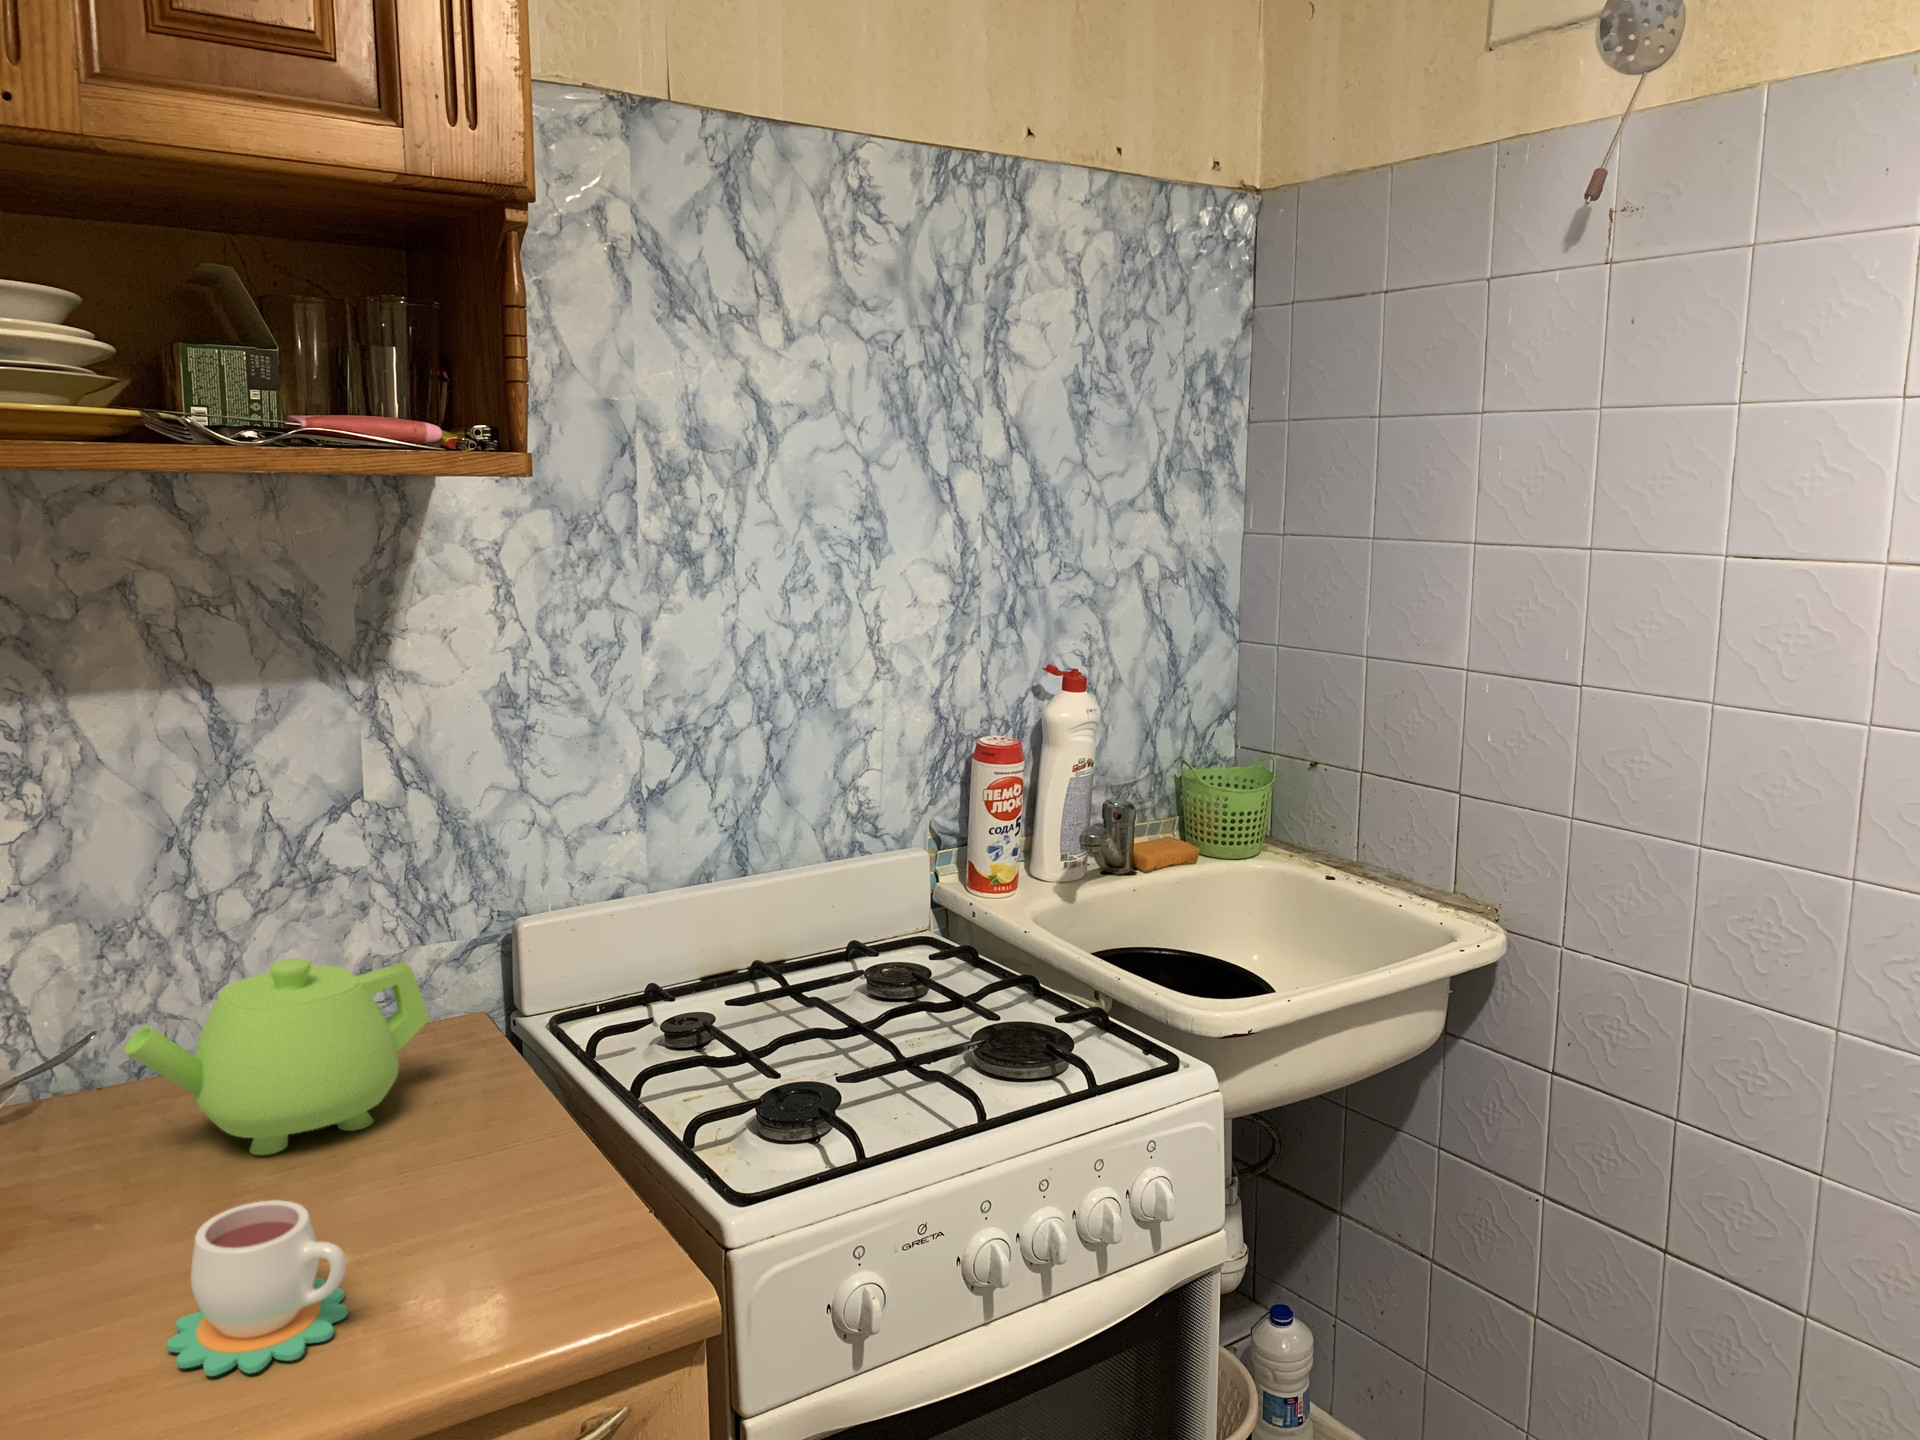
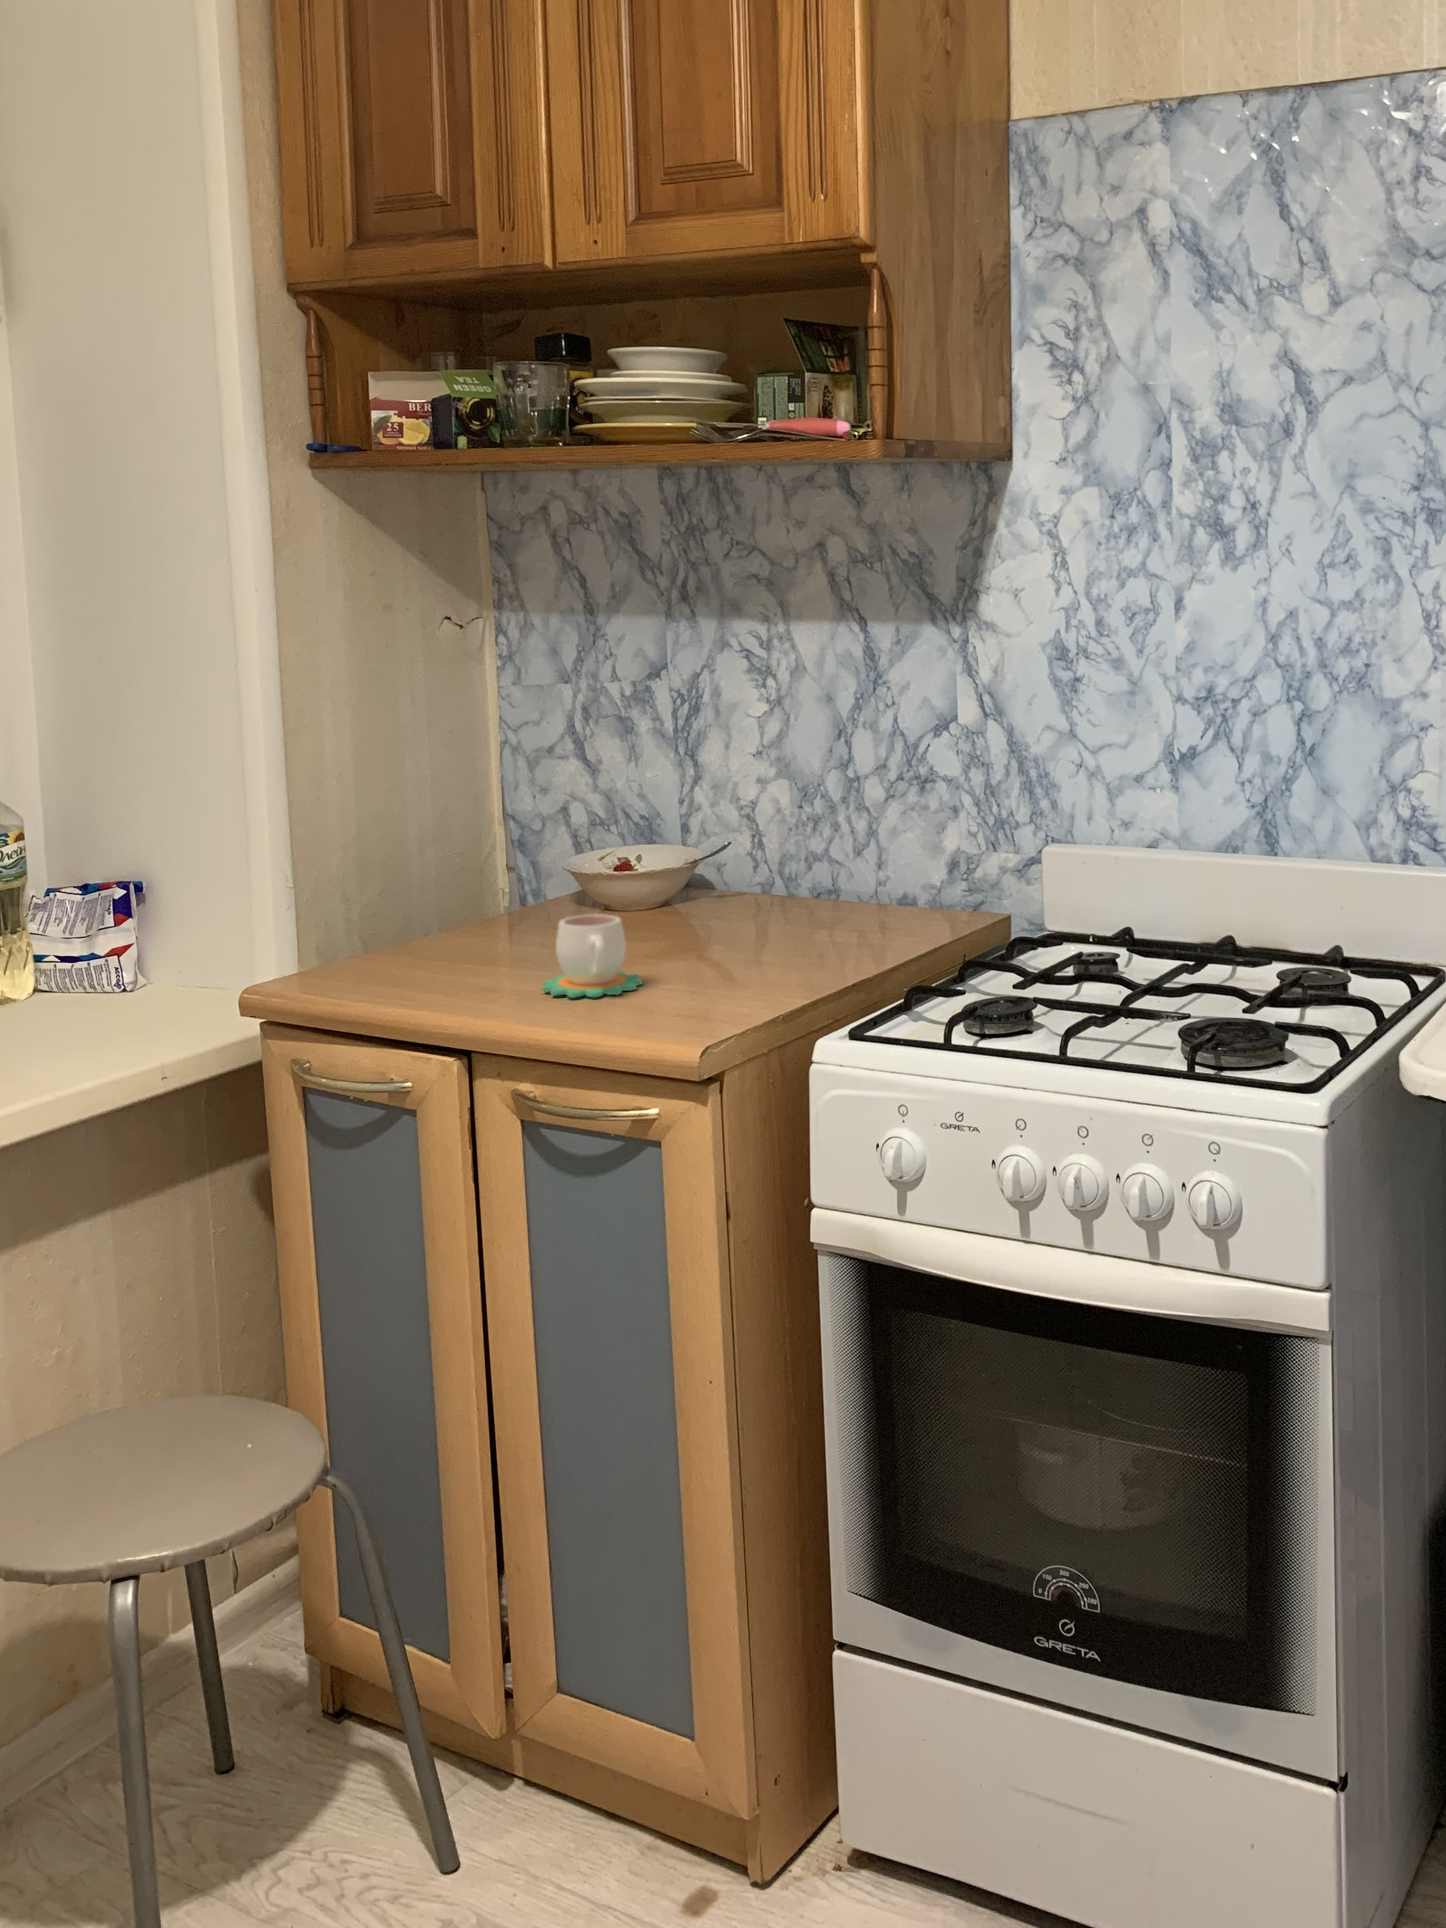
teapot: present [124,958,430,1155] -> none [708,814,894,945]

